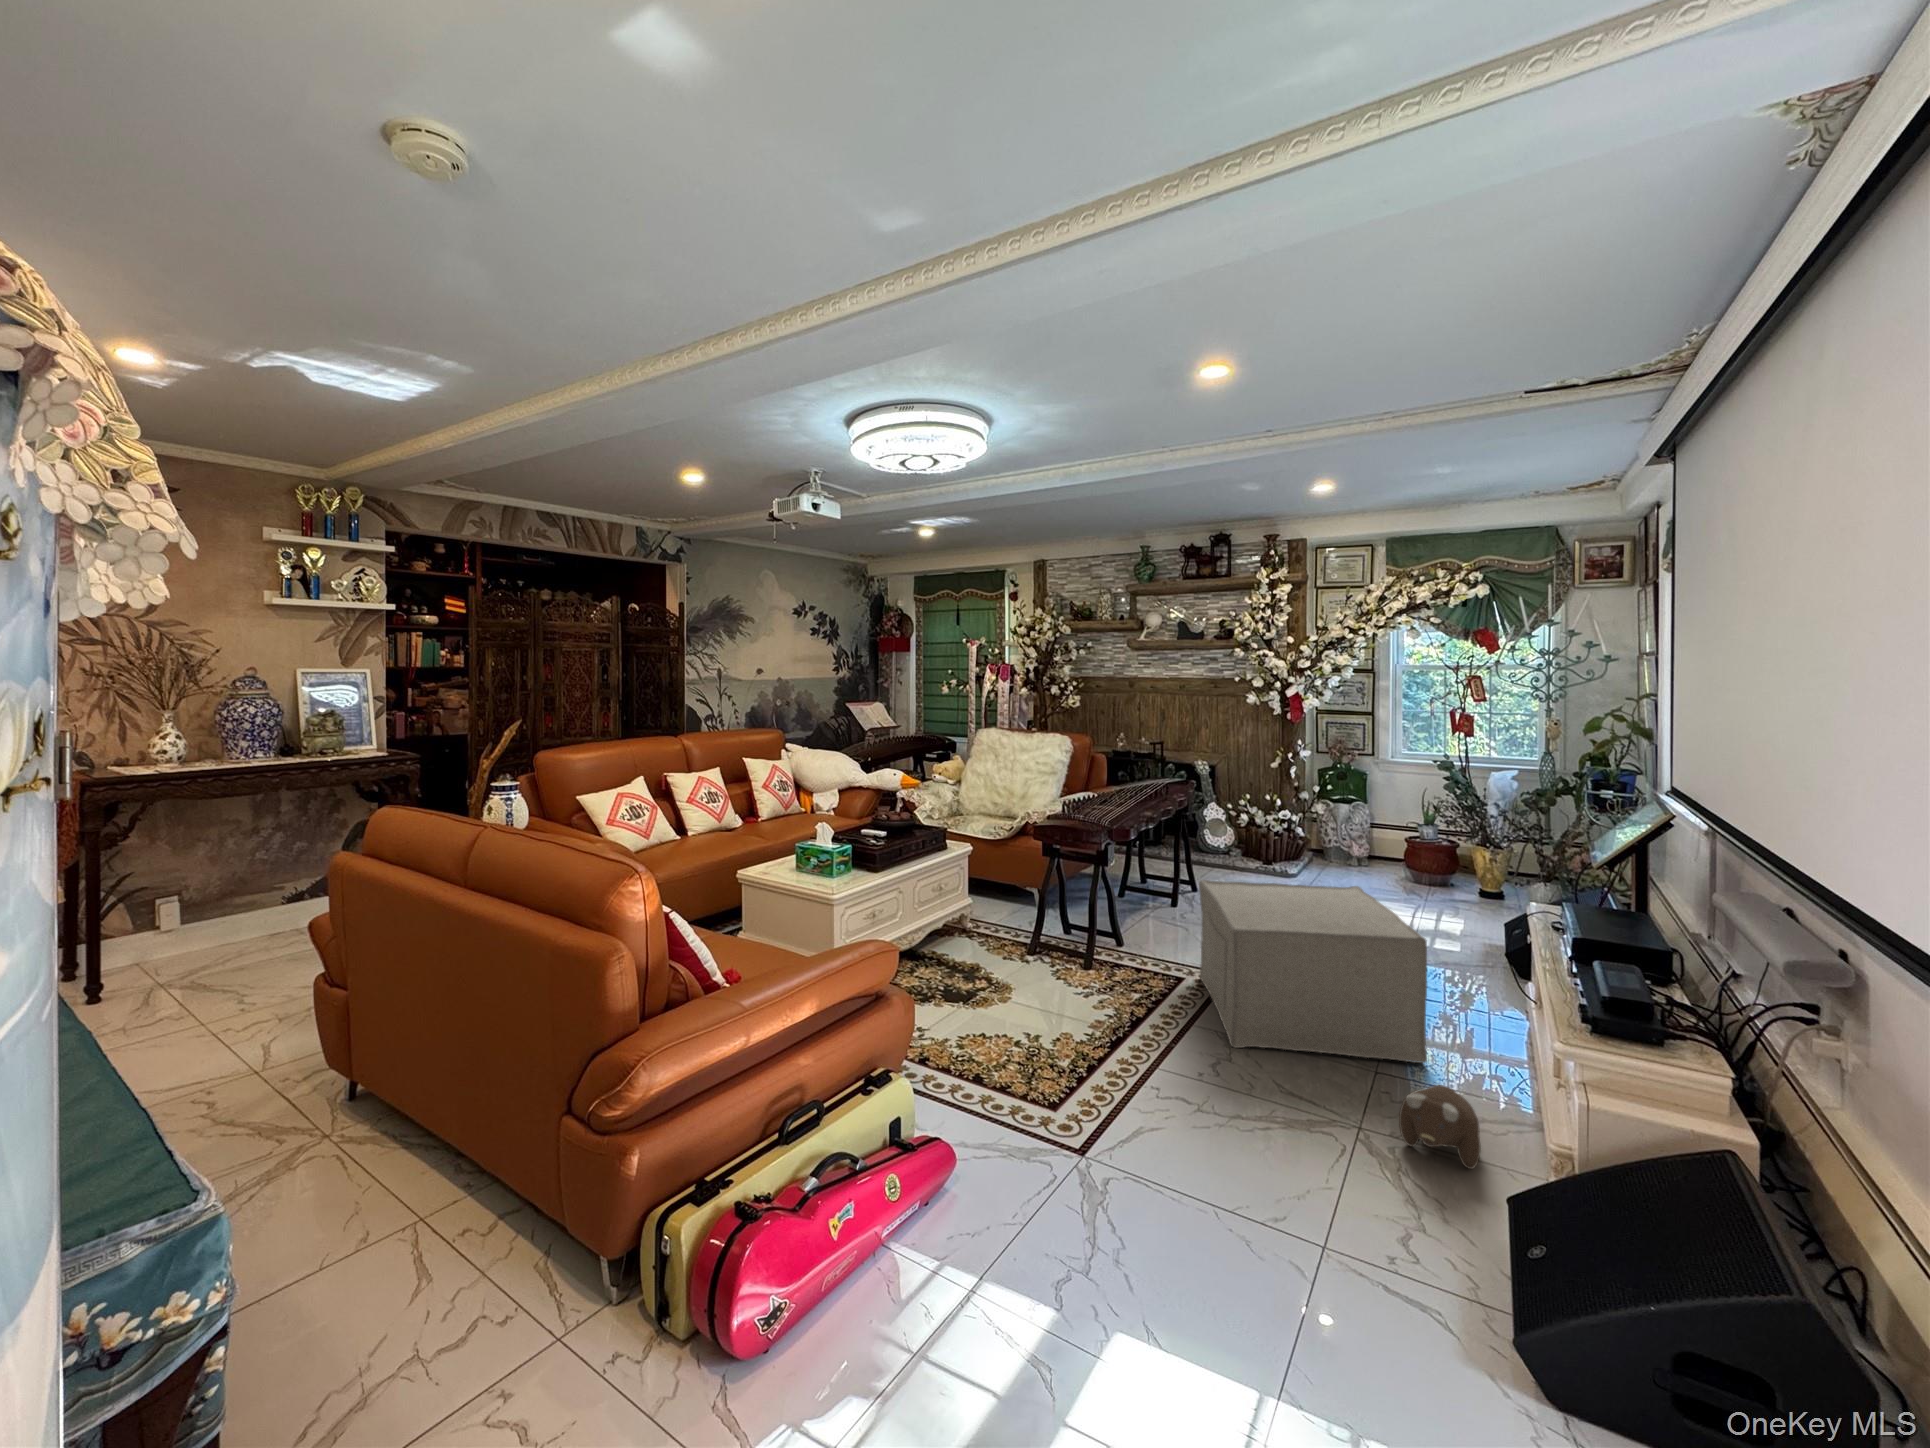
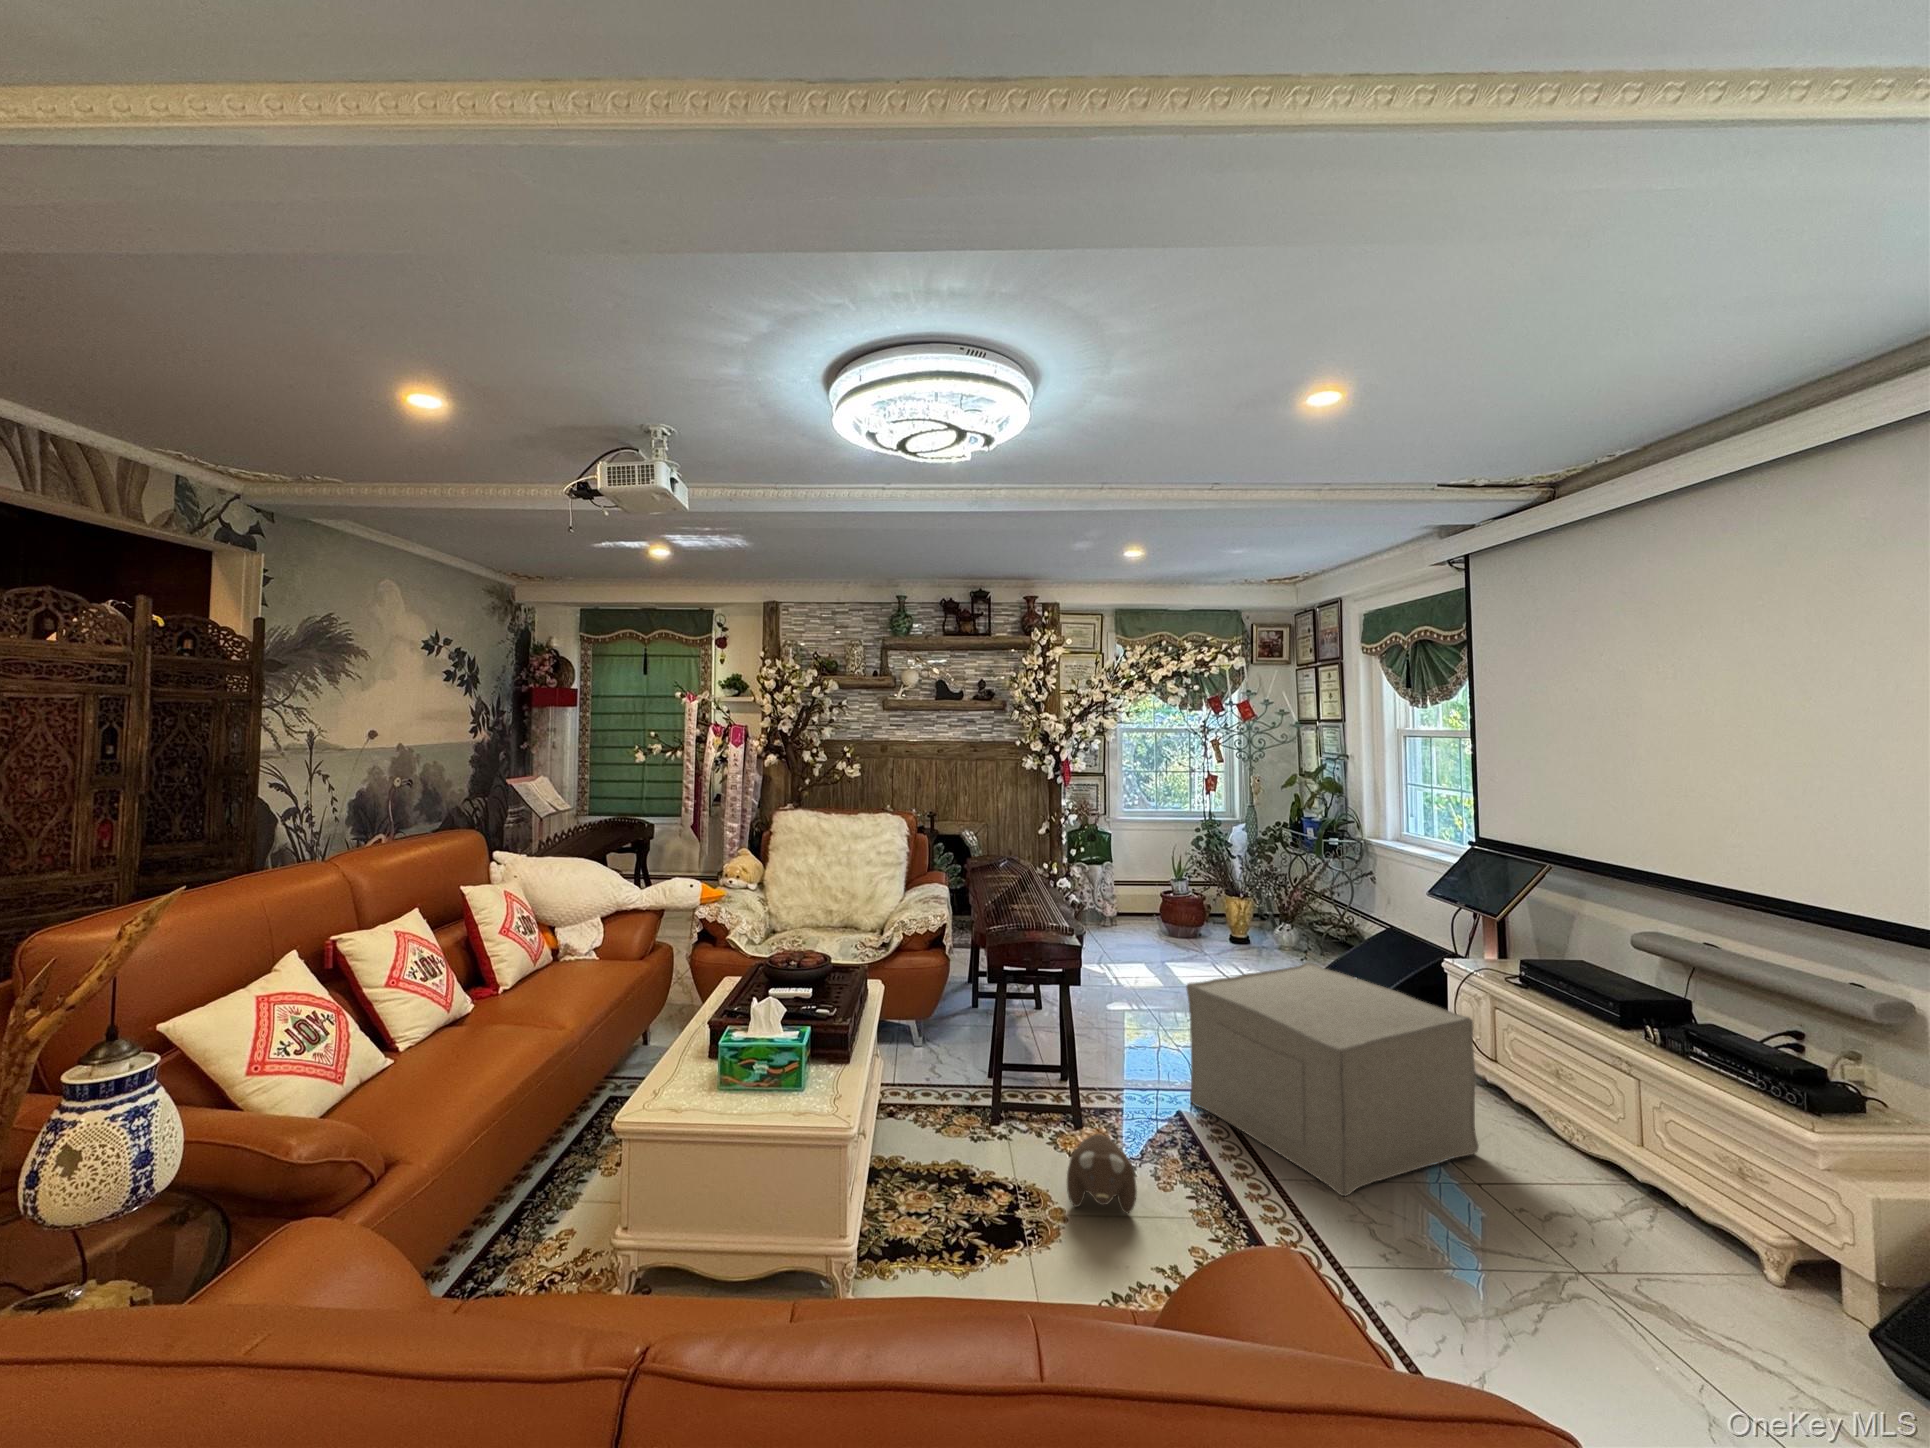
plush toy: present [1399,1085,1481,1169] -> present [1067,1134,1137,1213]

